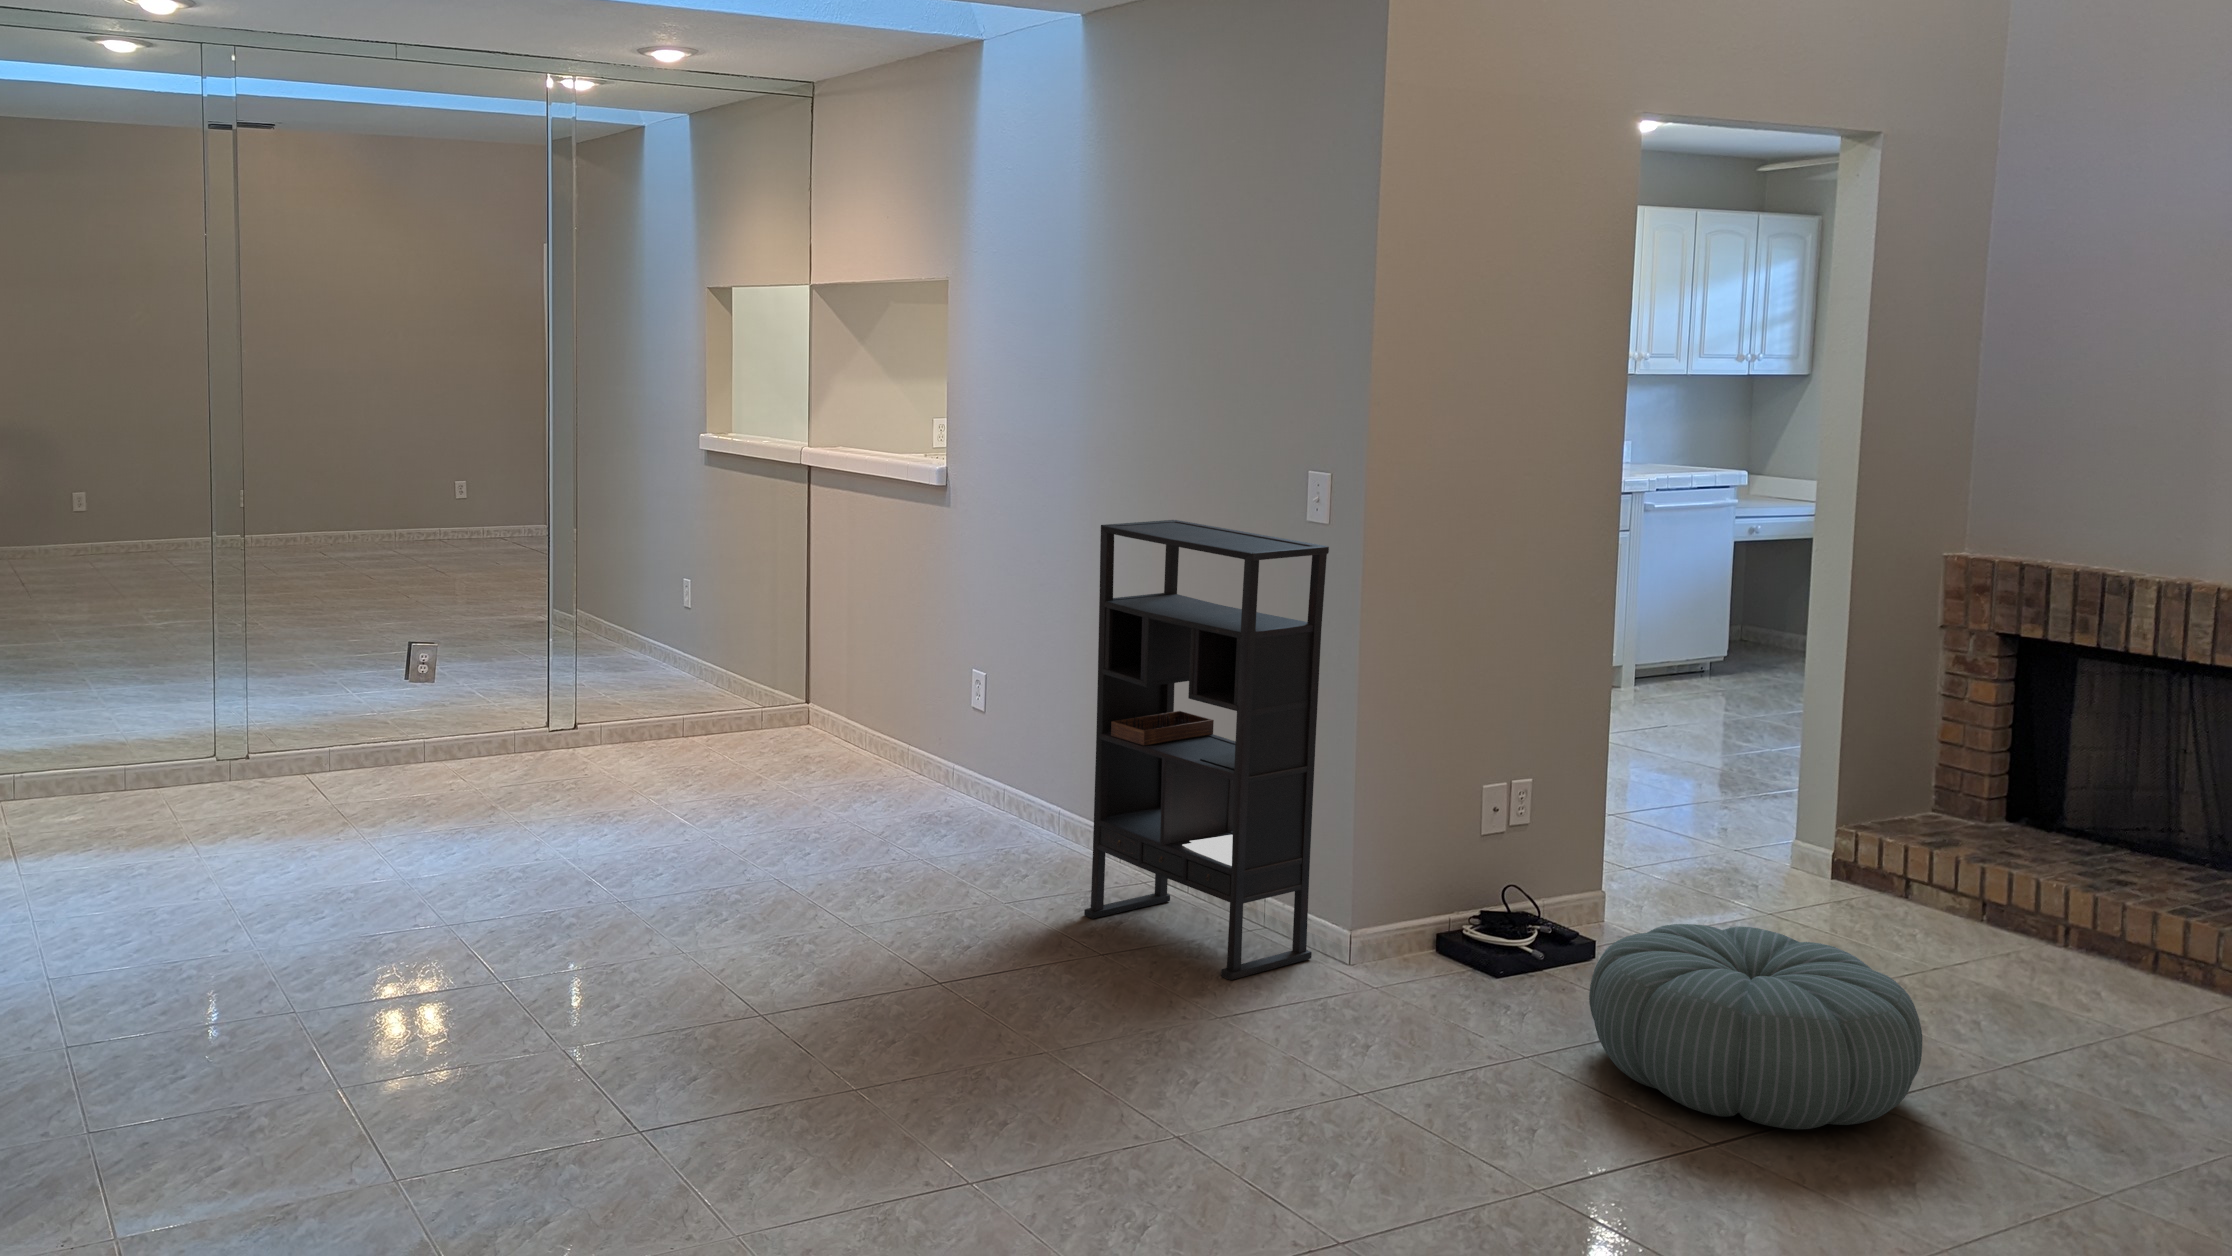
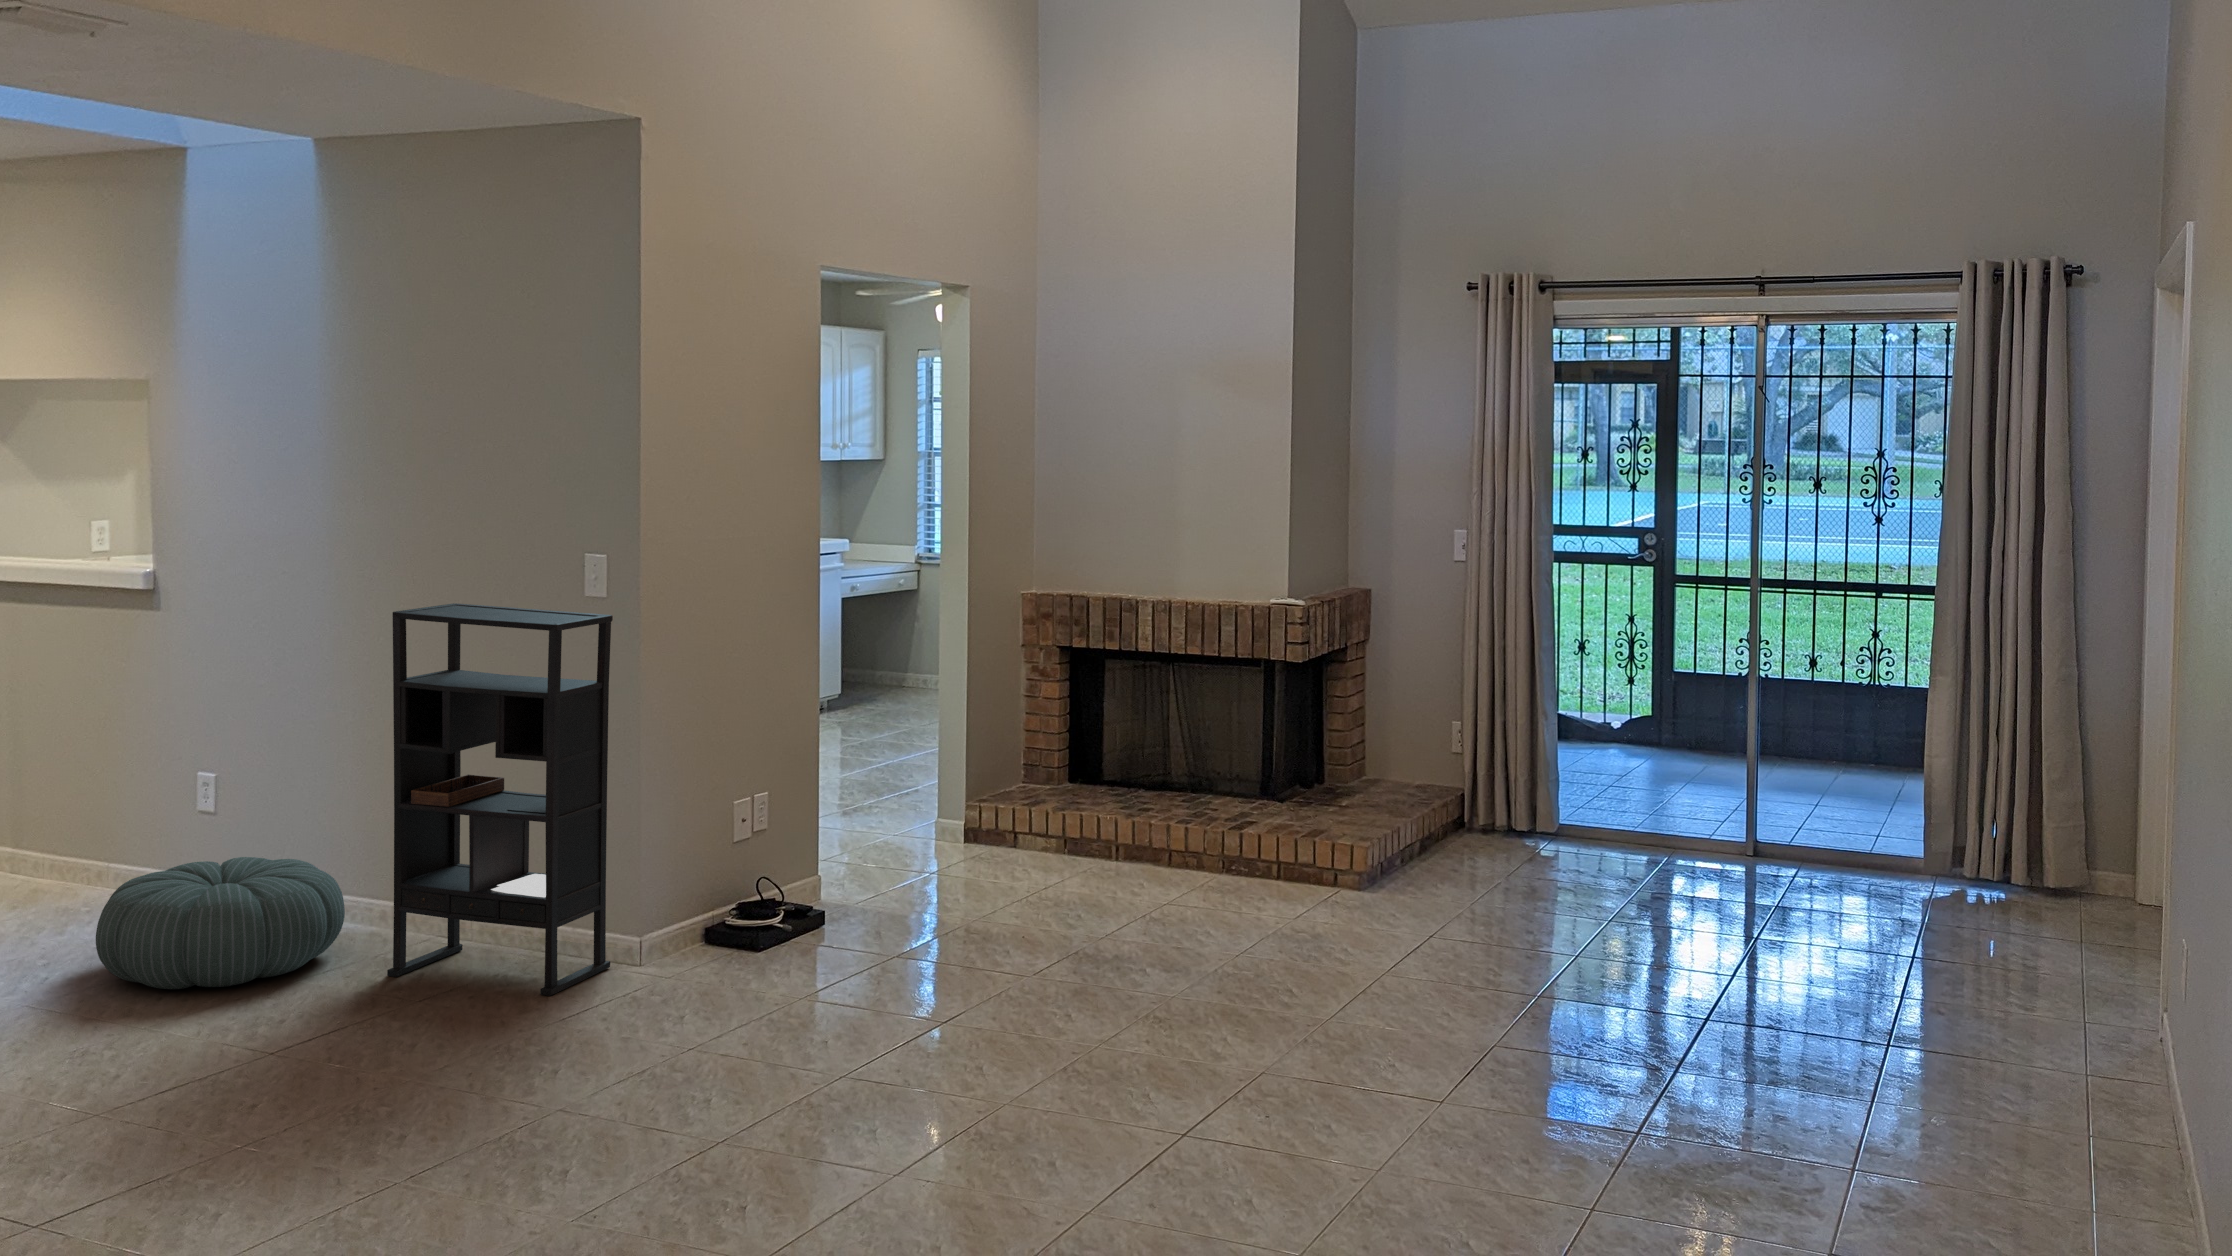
pouf: present [1589,924,1922,1129] -> present [96,857,345,989]

